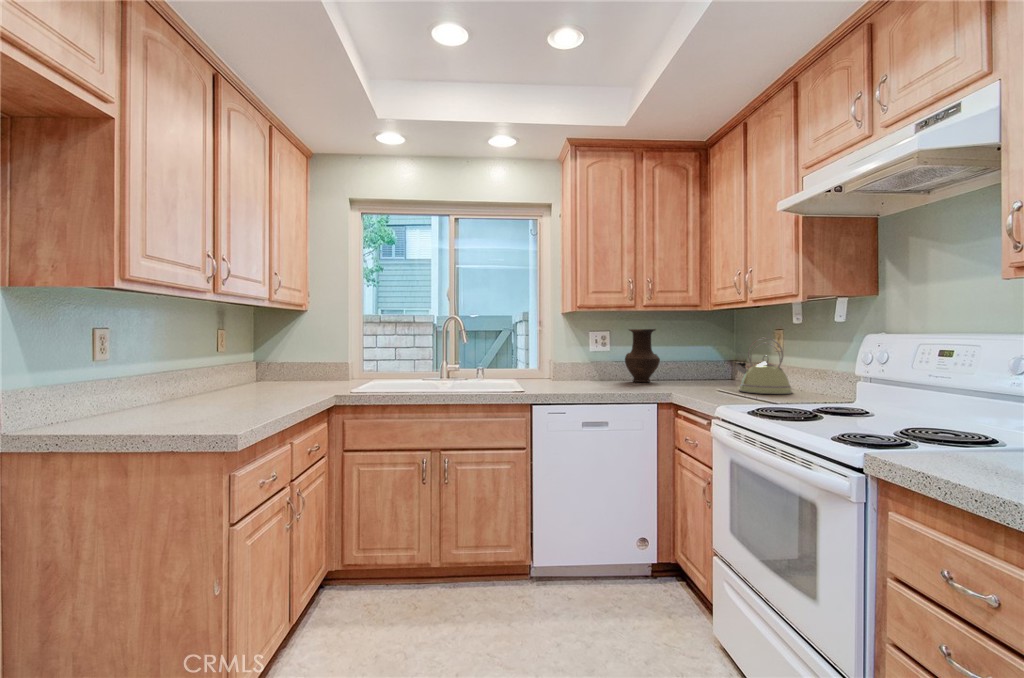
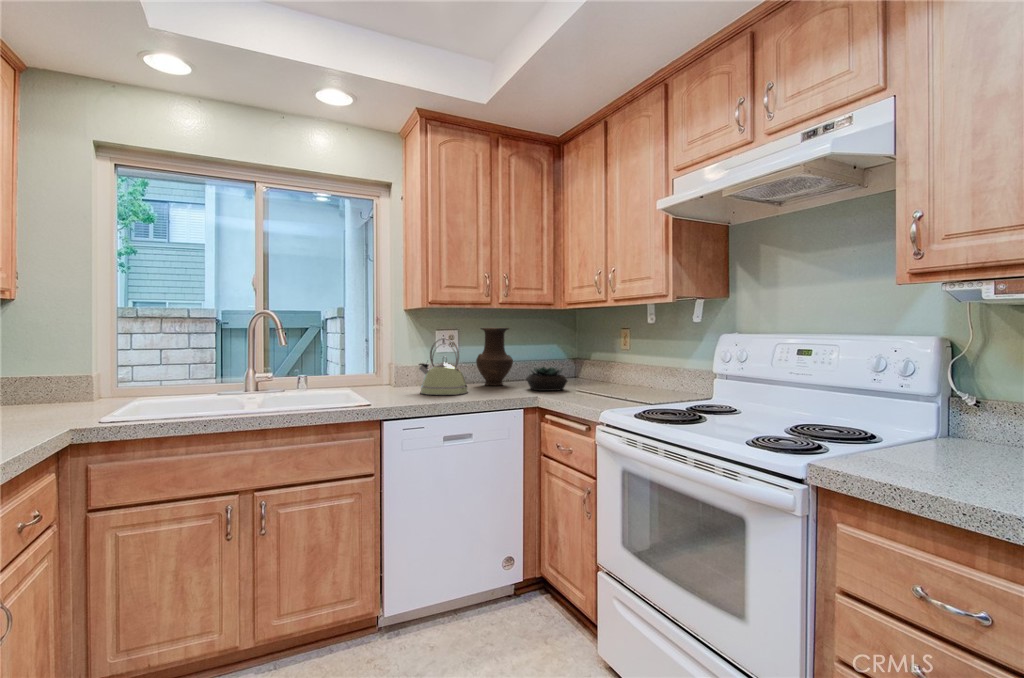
kettle: present [735,338,792,394] -> present [419,338,468,395]
succulent plant: none [668,365,708,388] -> present [526,367,568,391]

